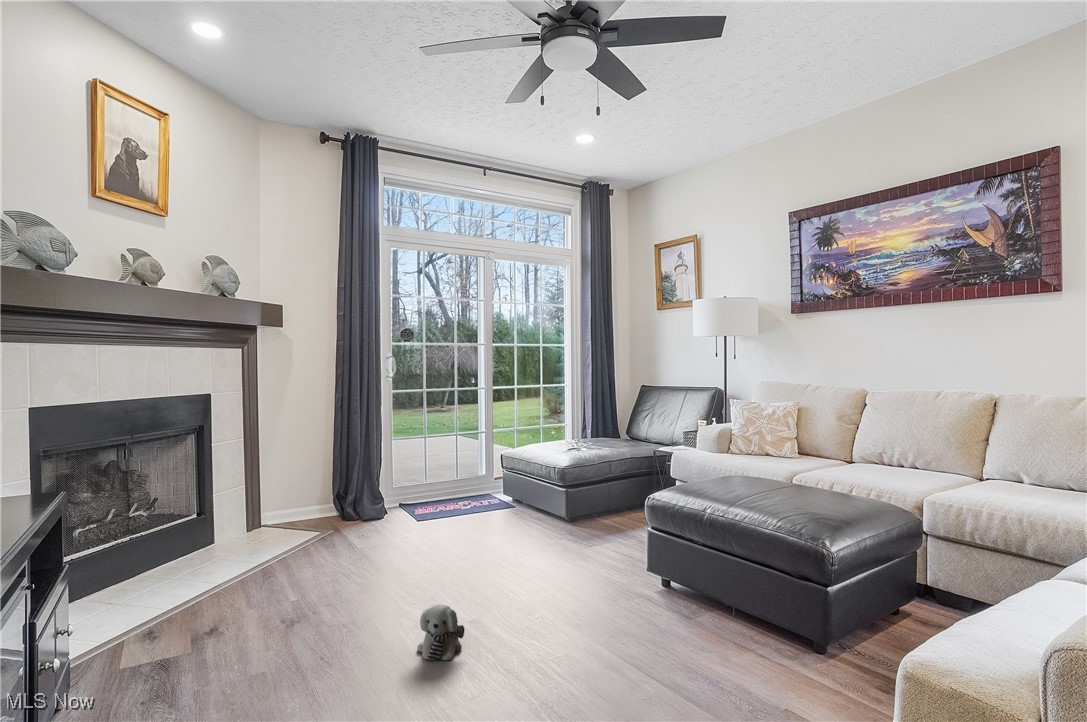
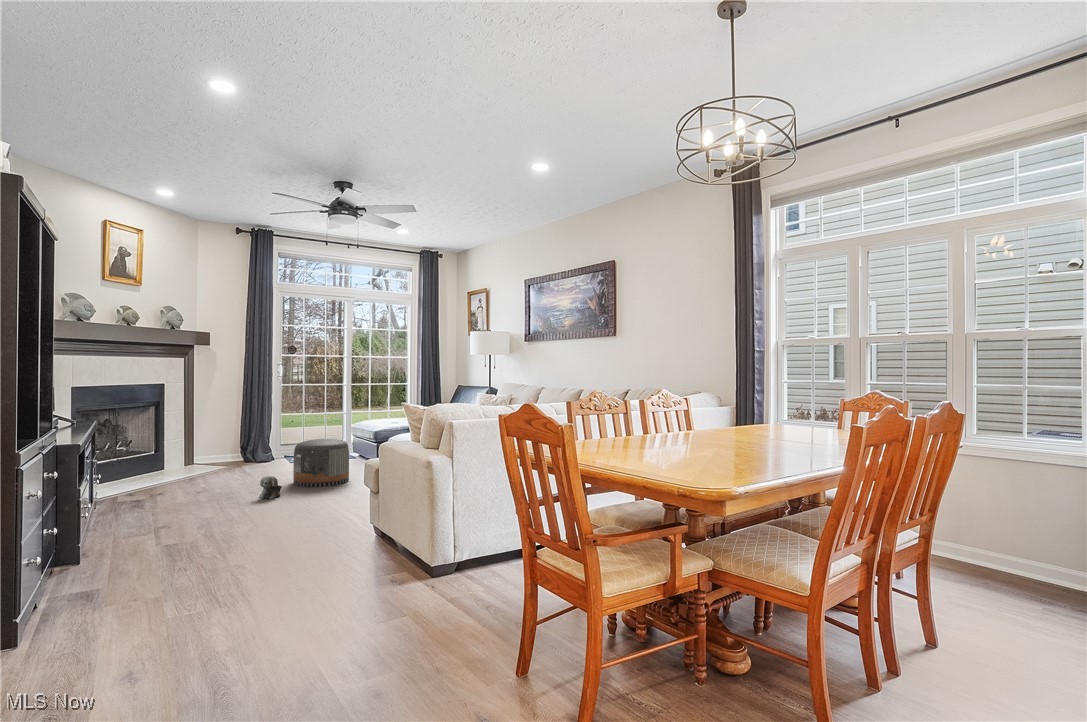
pouf: none [456,497,558,606] -> present [293,439,349,487]

